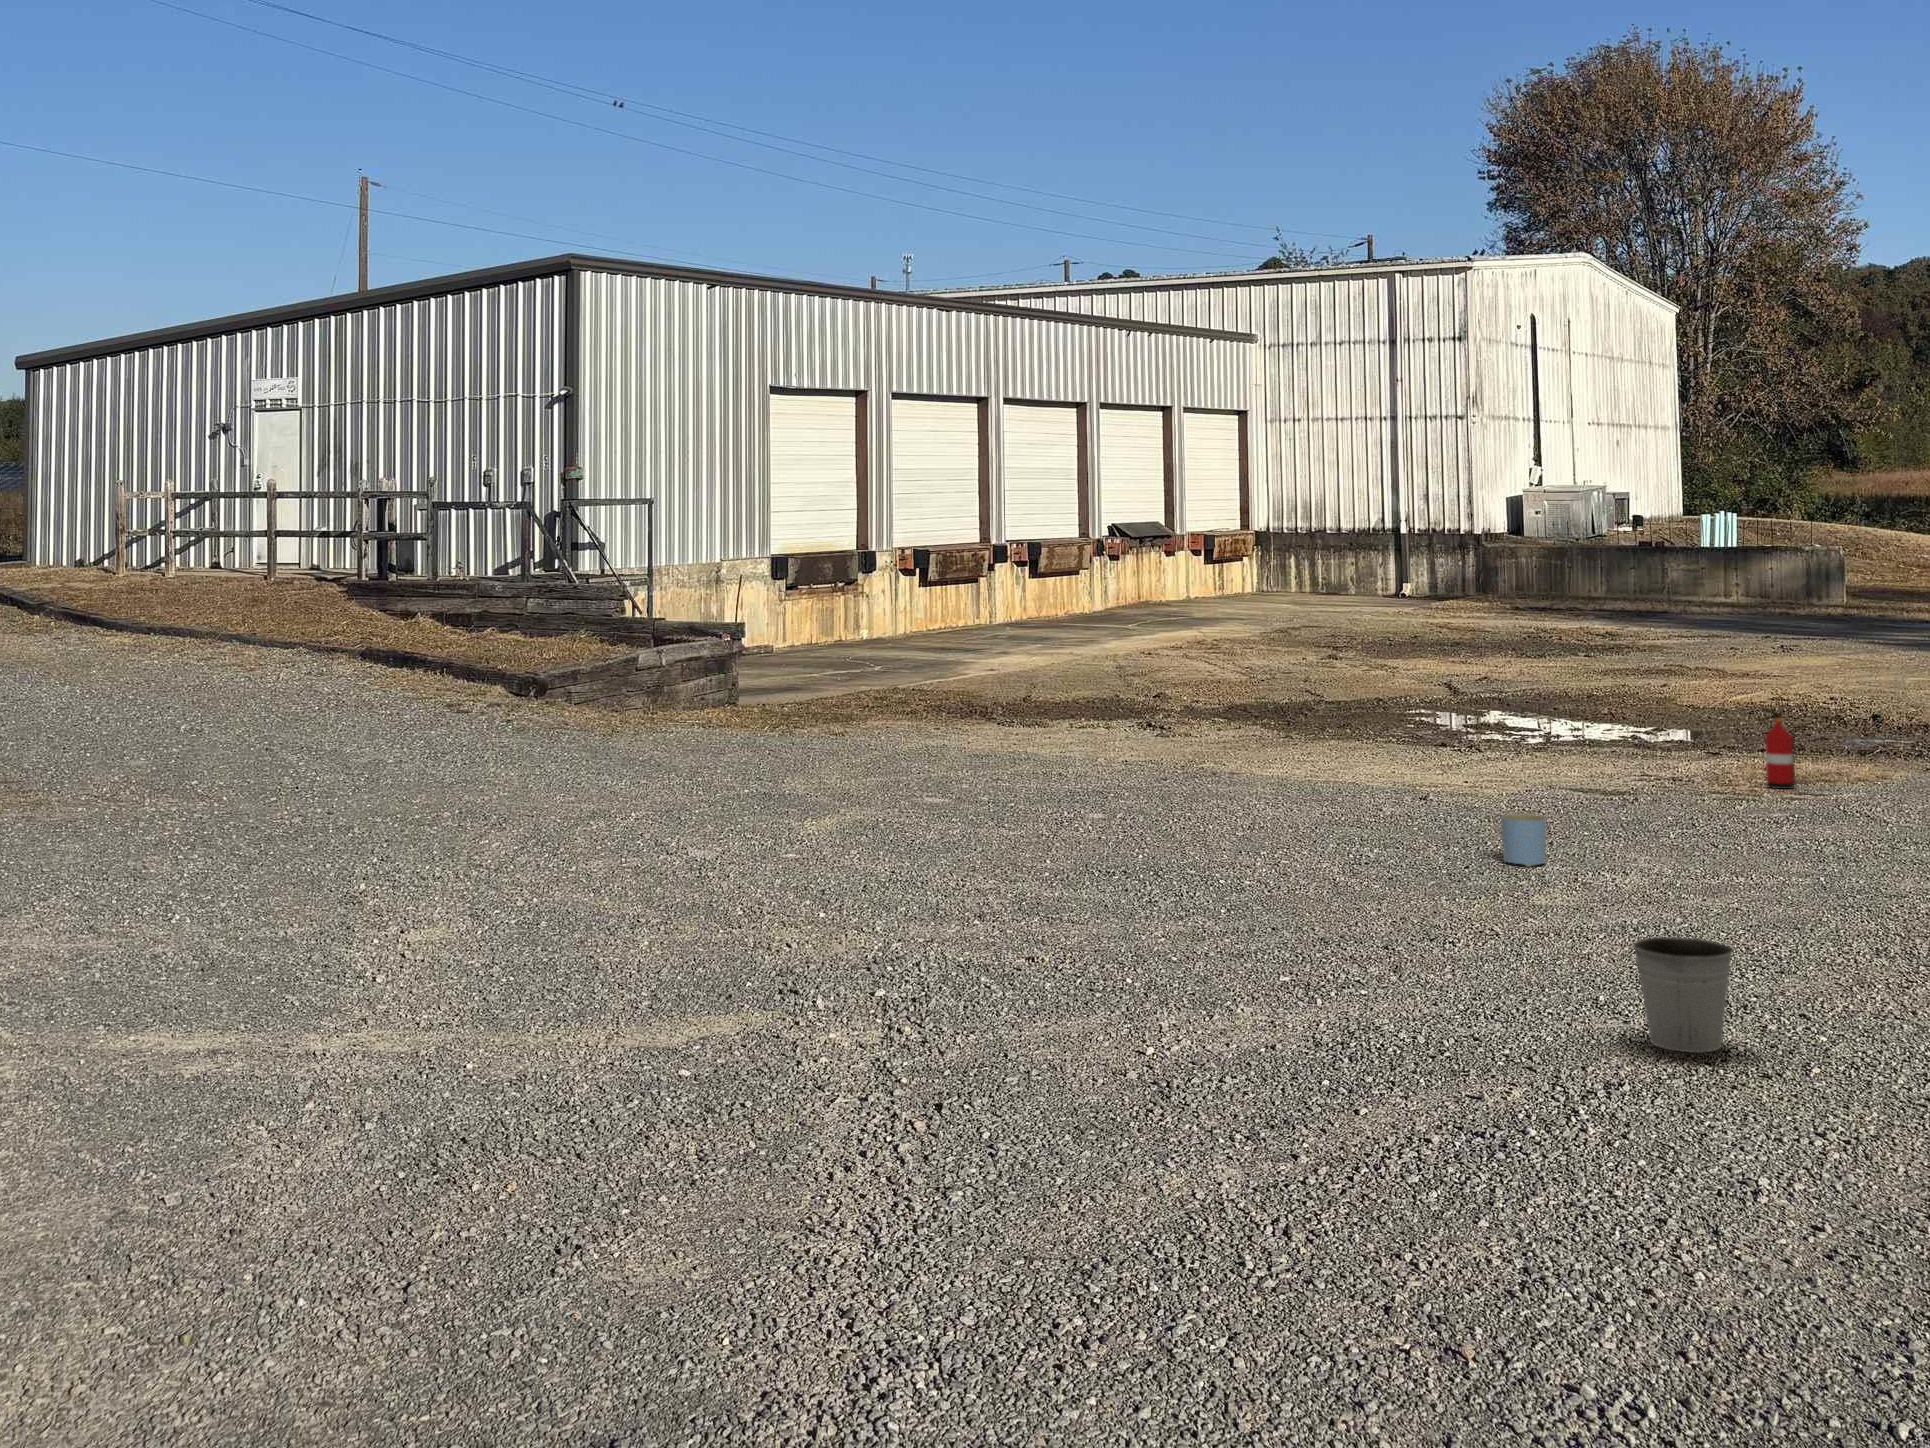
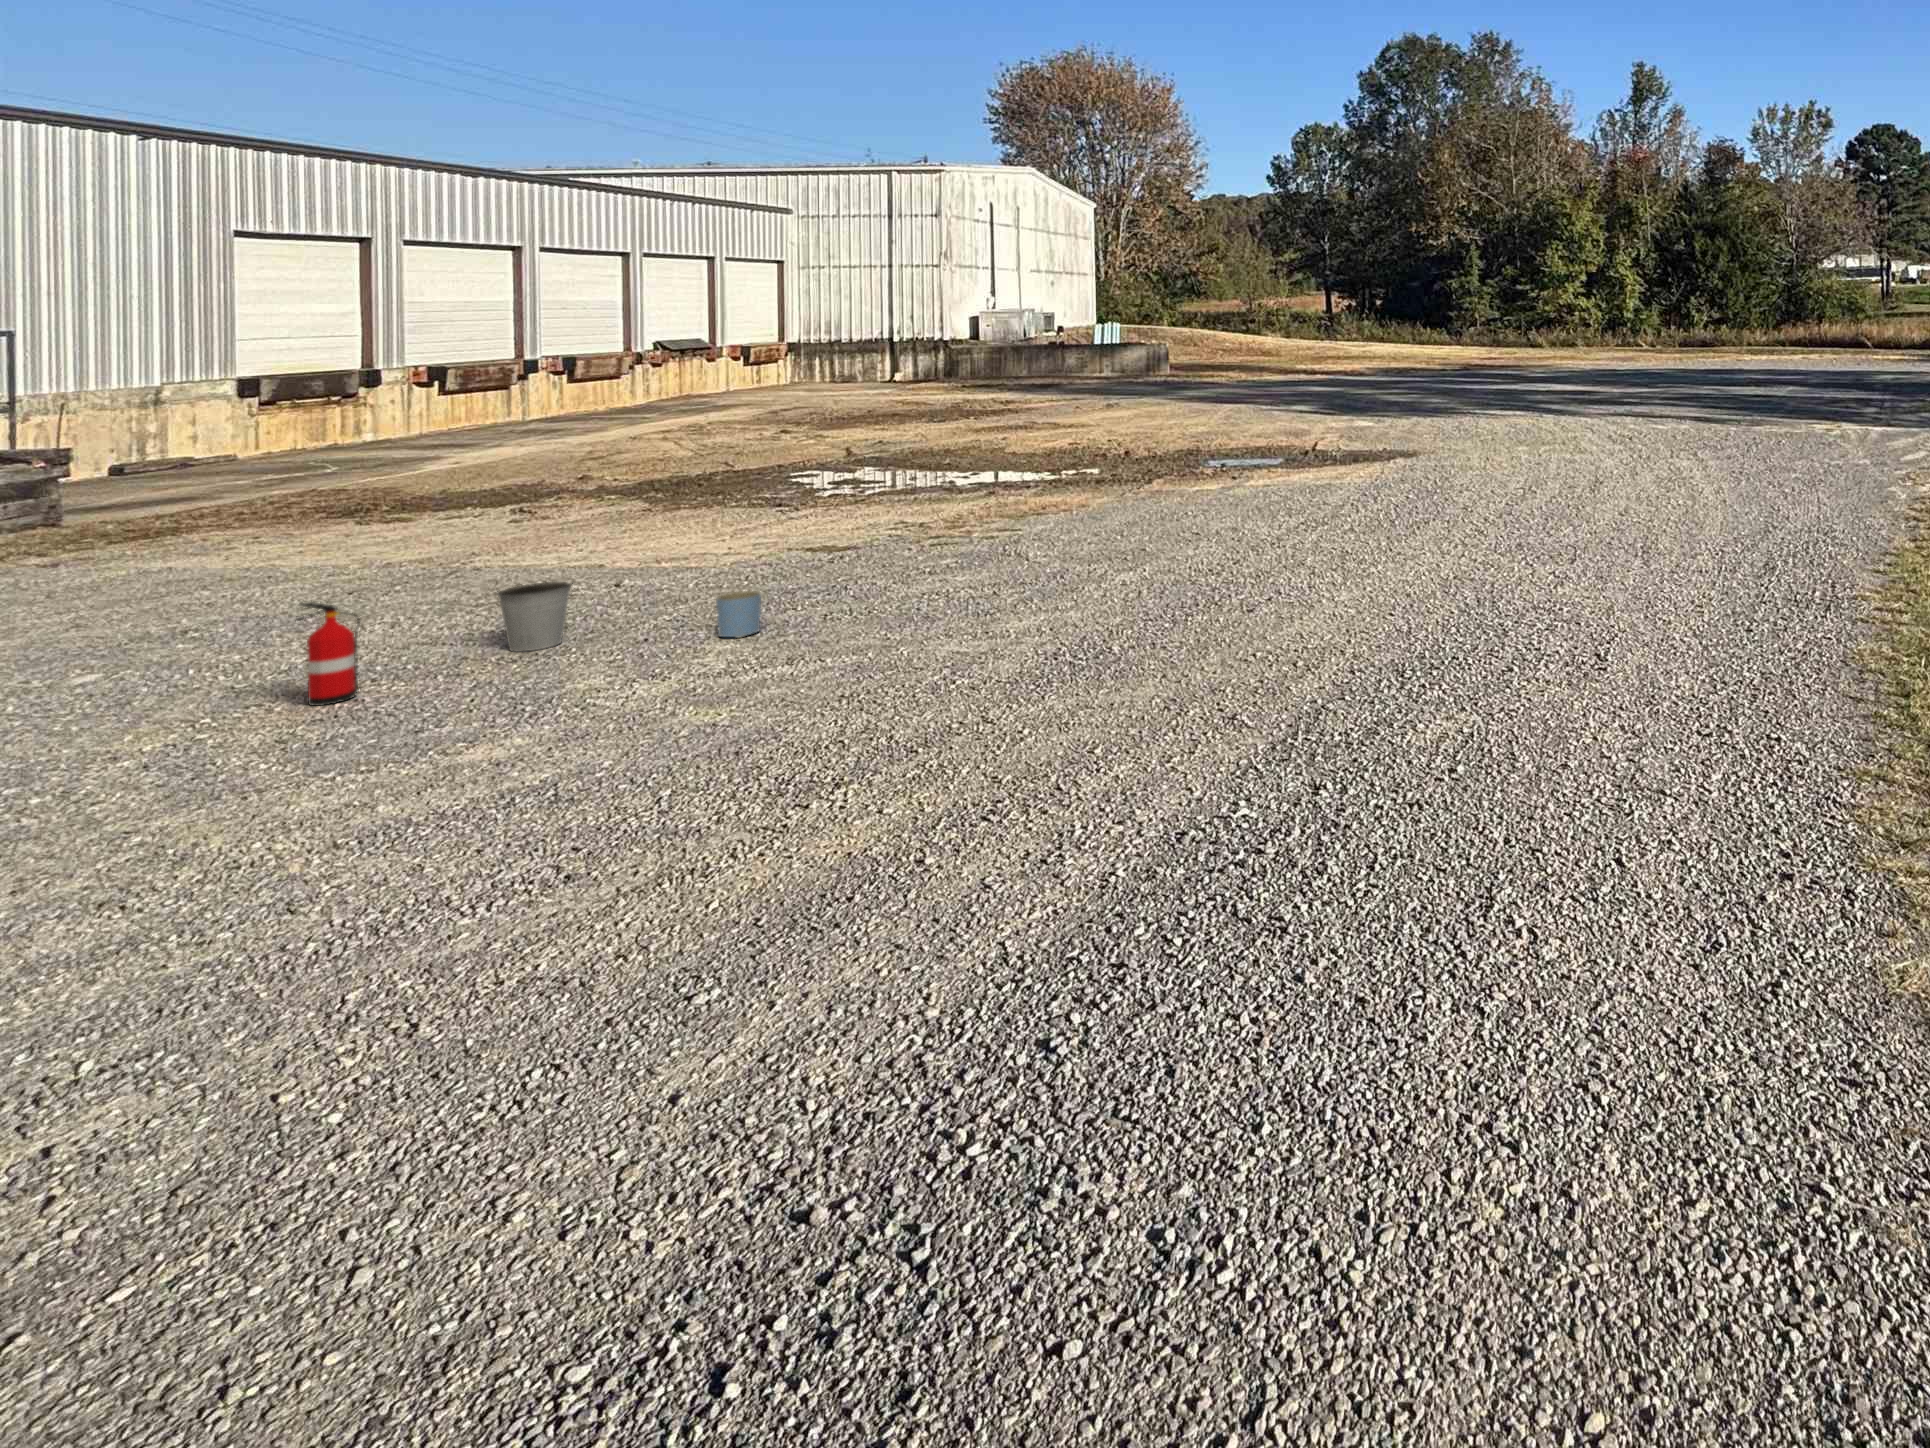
fire extinguisher: present [1760,709,1796,789] -> present [298,602,360,706]
bucket: present [1632,937,1734,1053] -> present [497,581,573,652]

